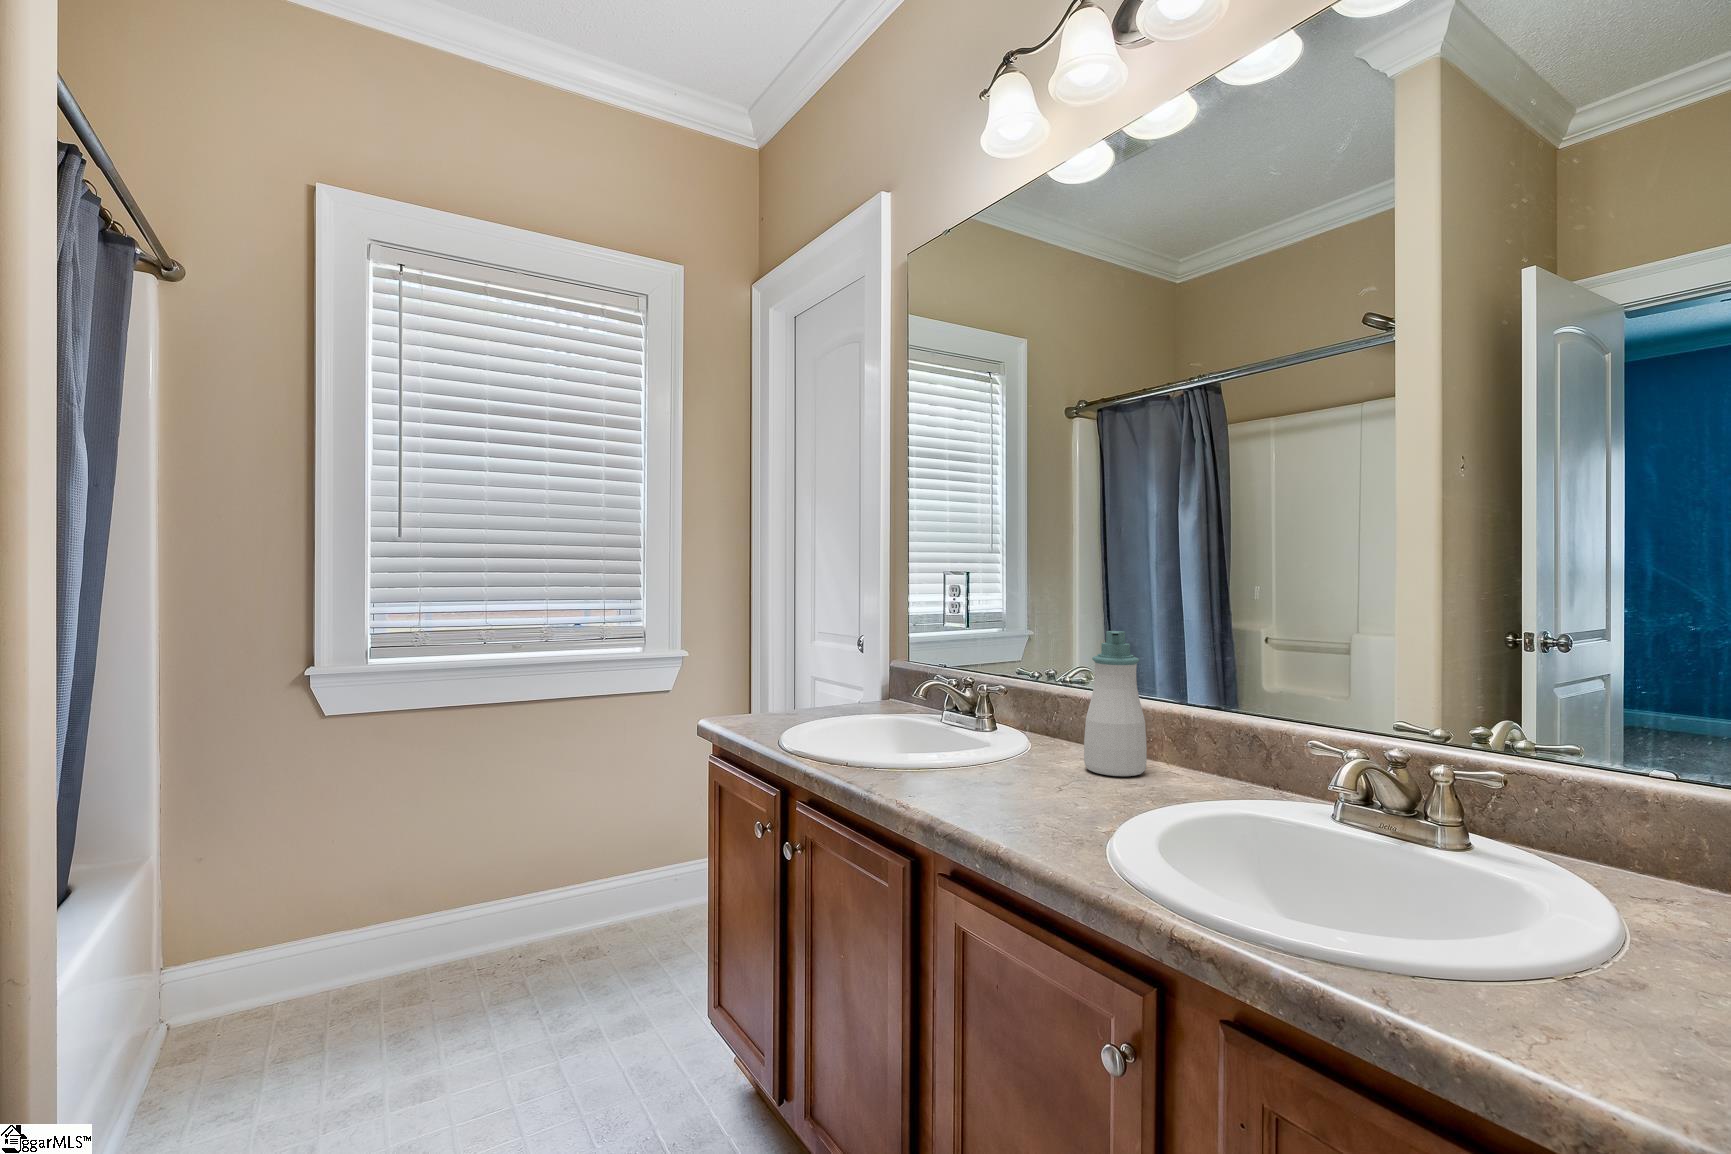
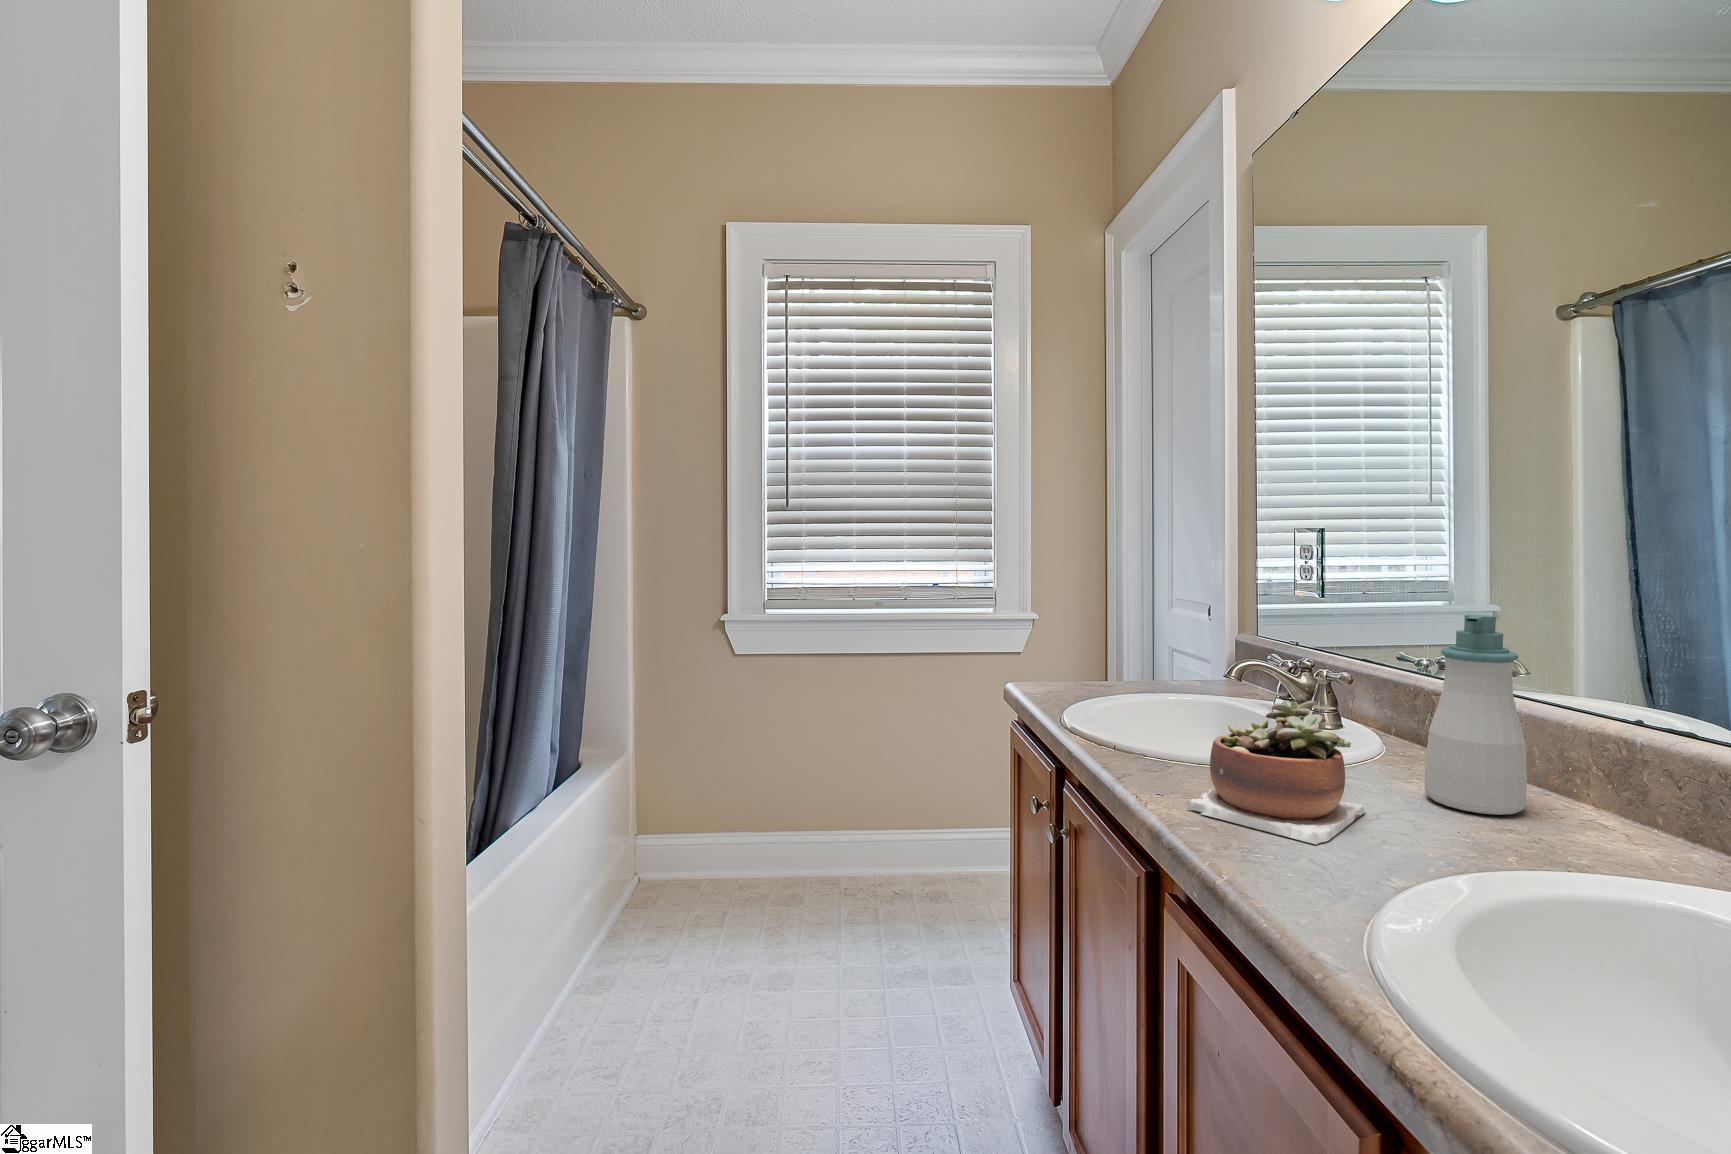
succulent plant: none [947,702,1062,813] -> present [1186,700,1366,845]

